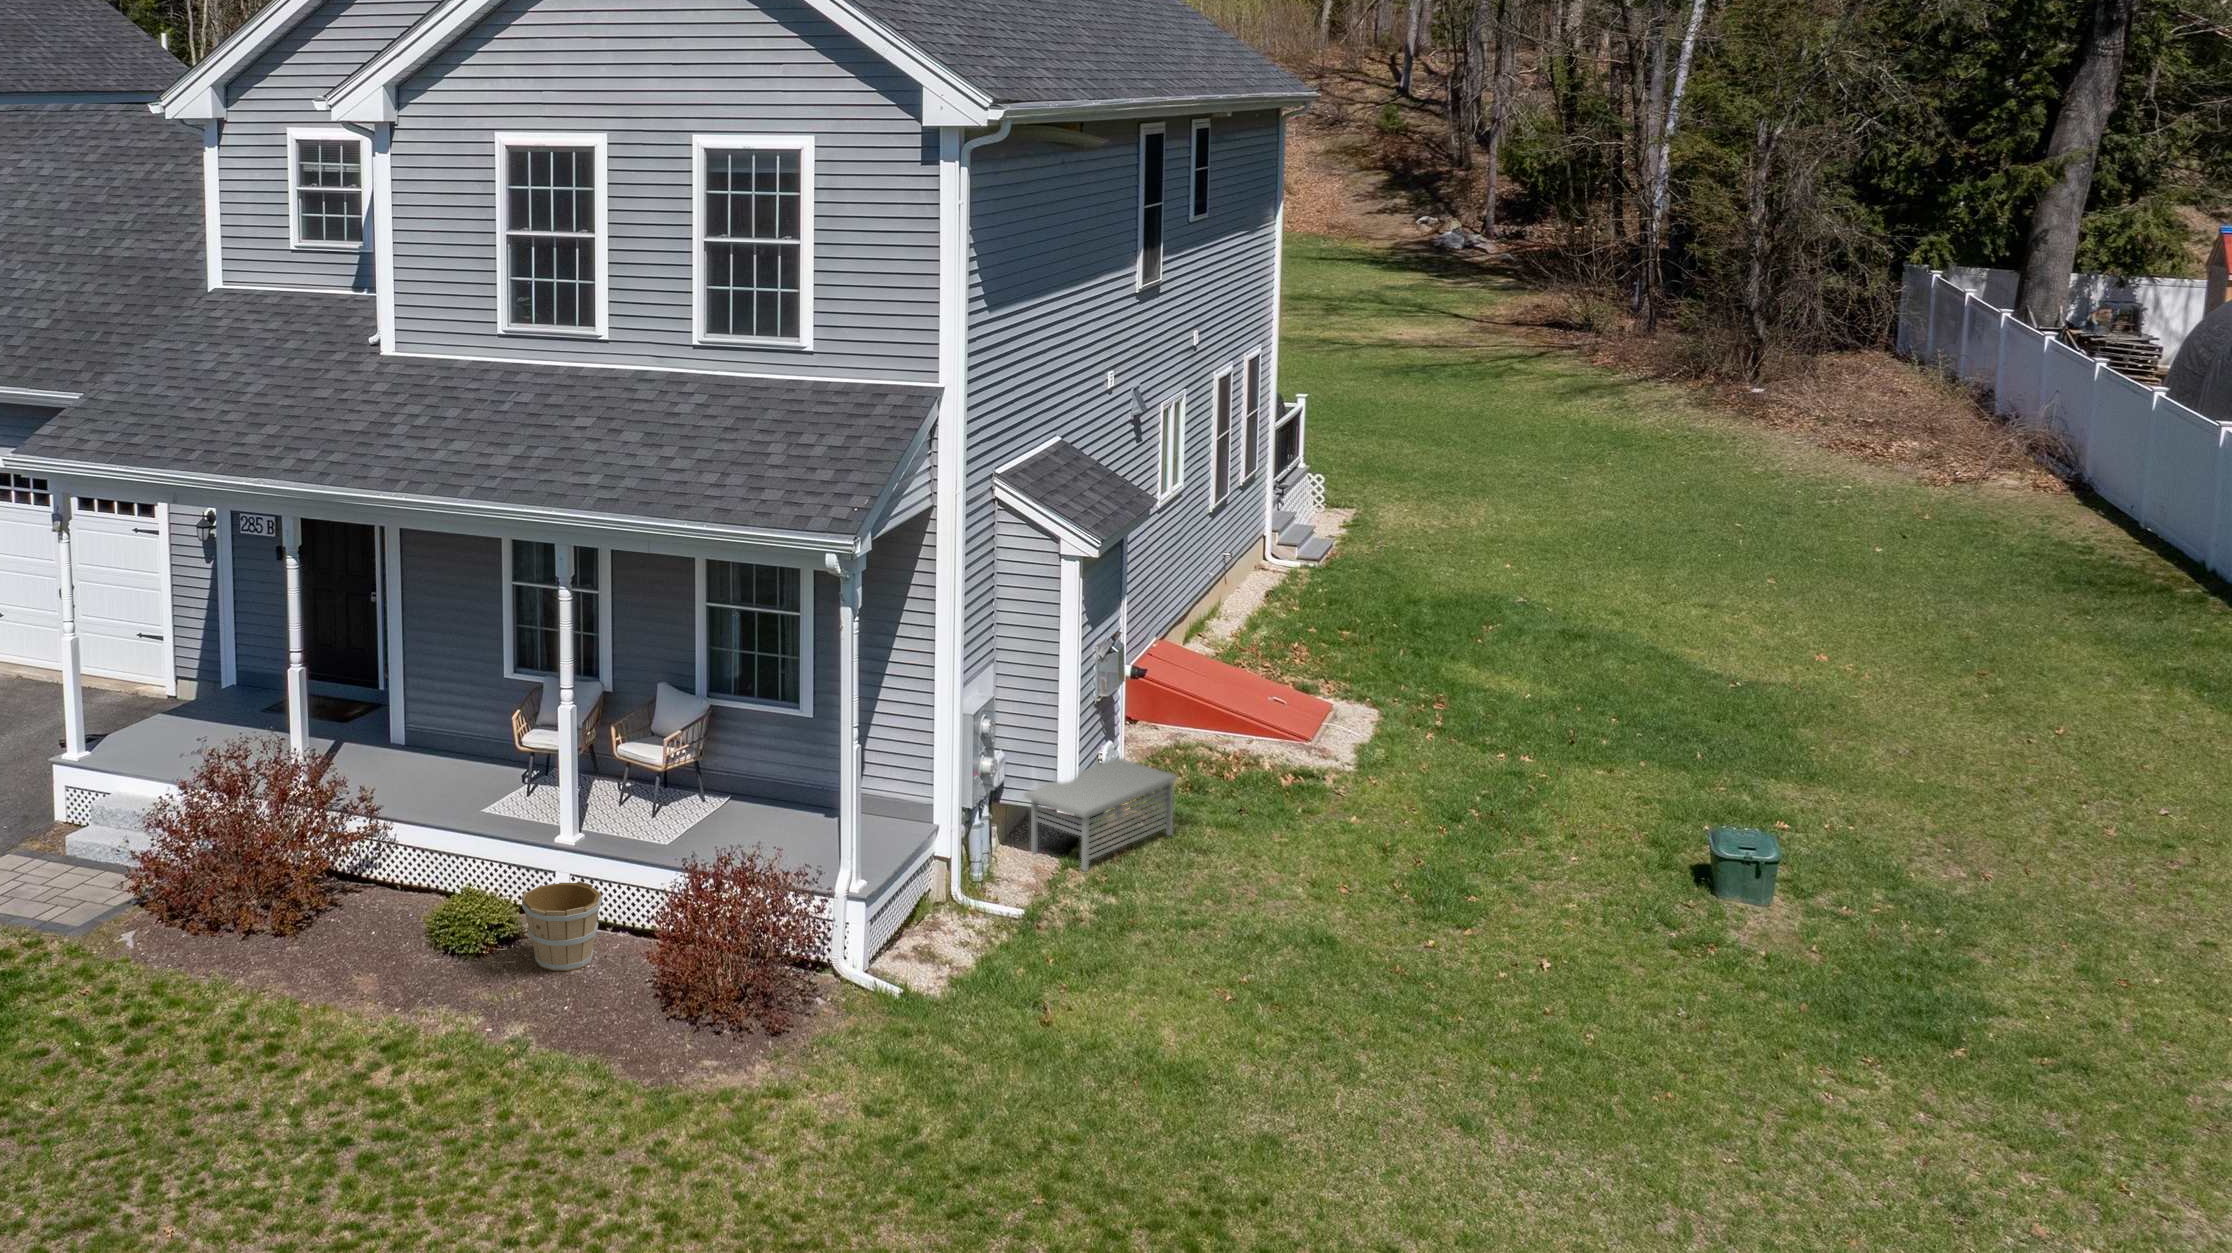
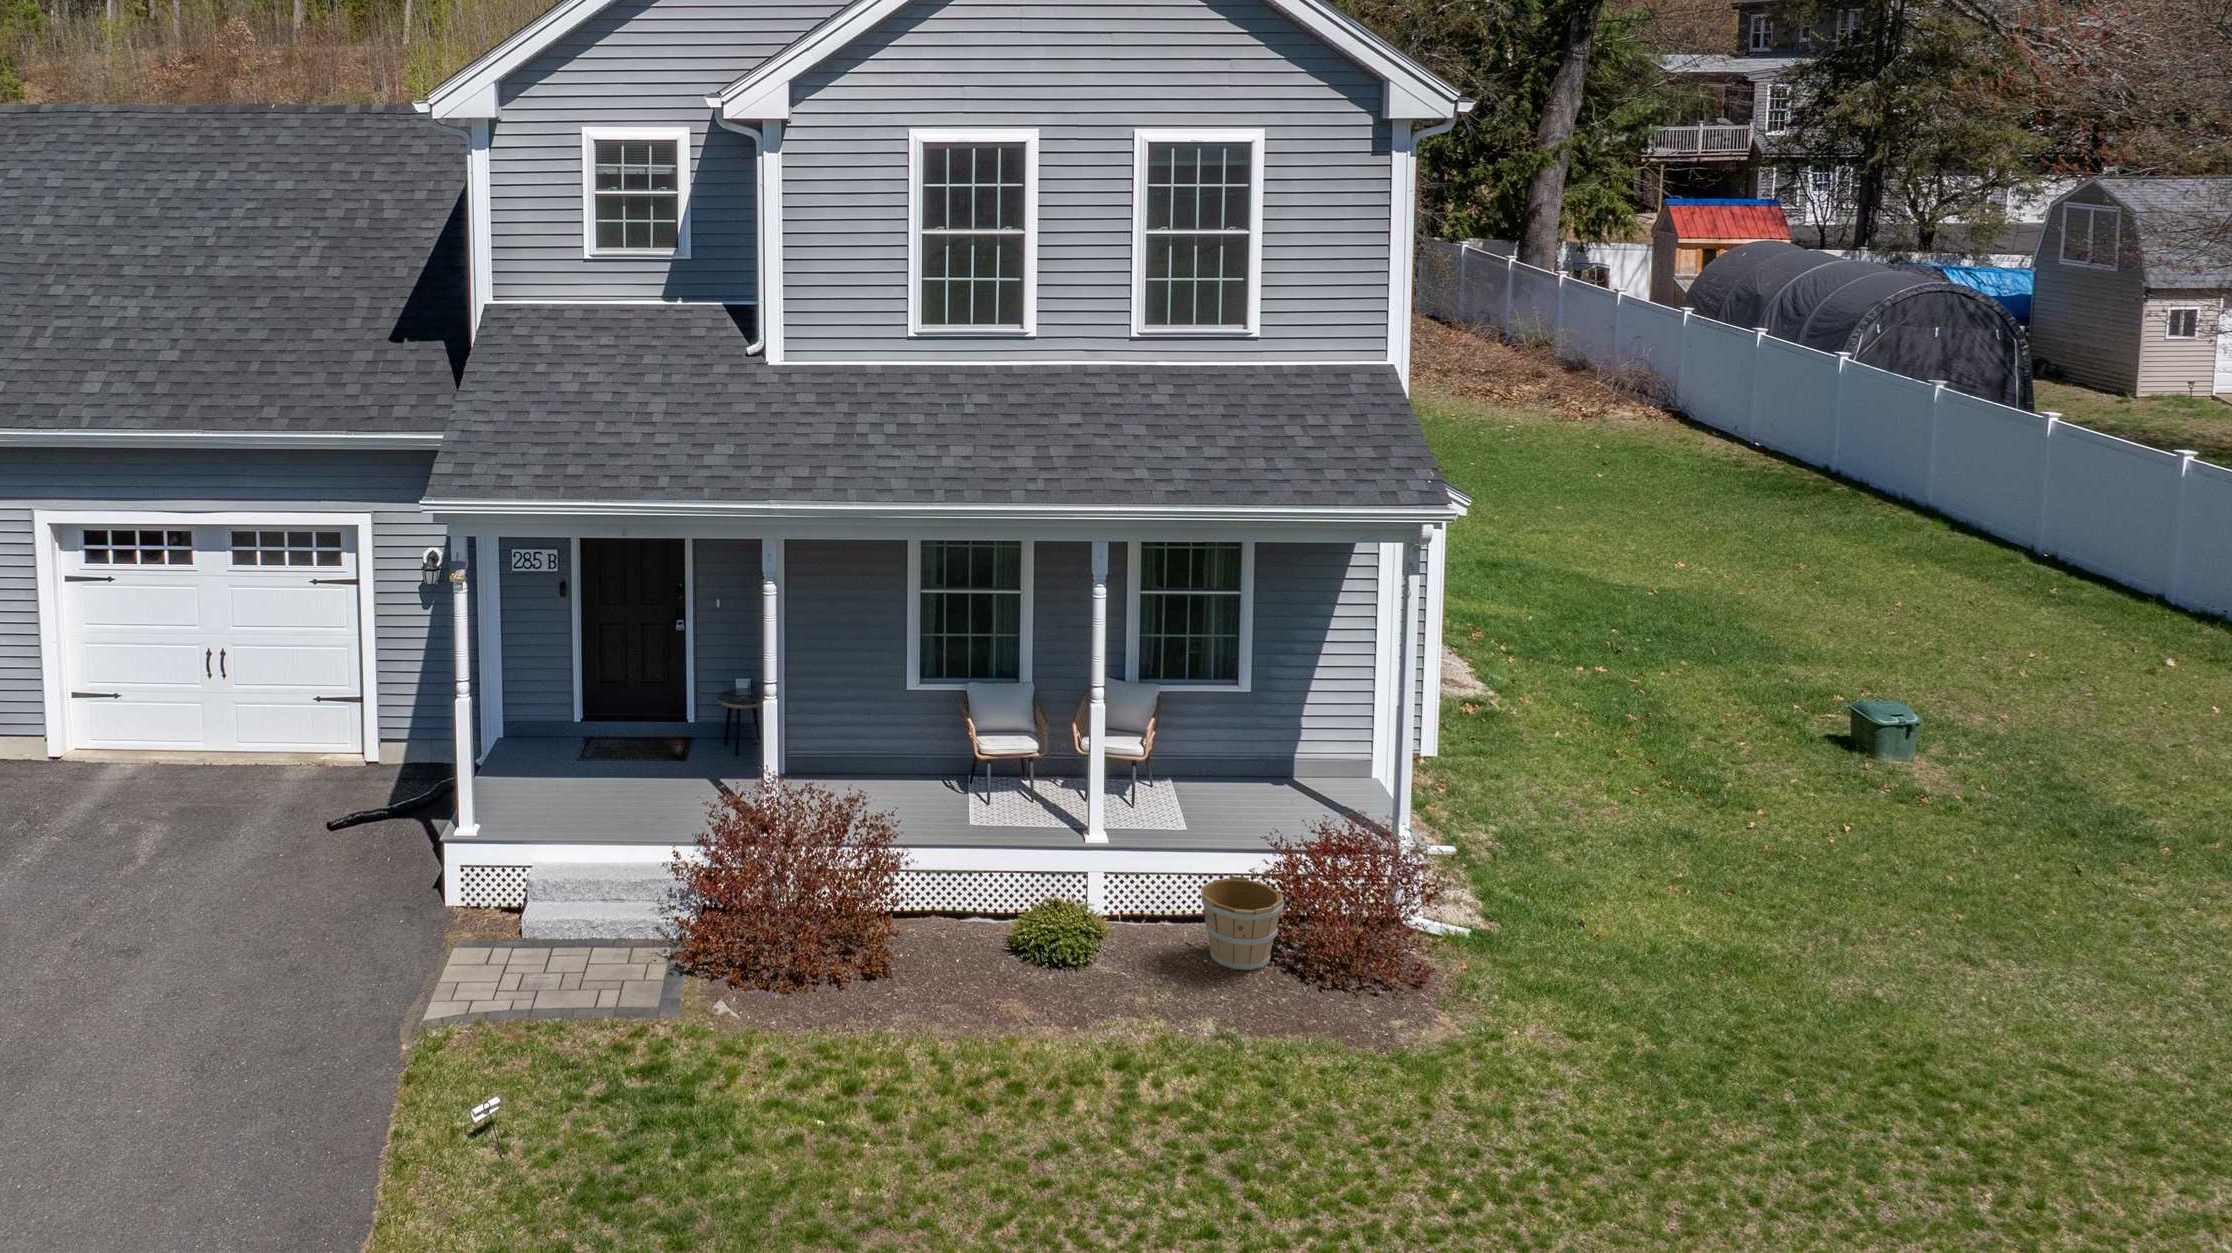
storage bench: present [1024,758,1177,871] -> none [1435,695,1517,800]

